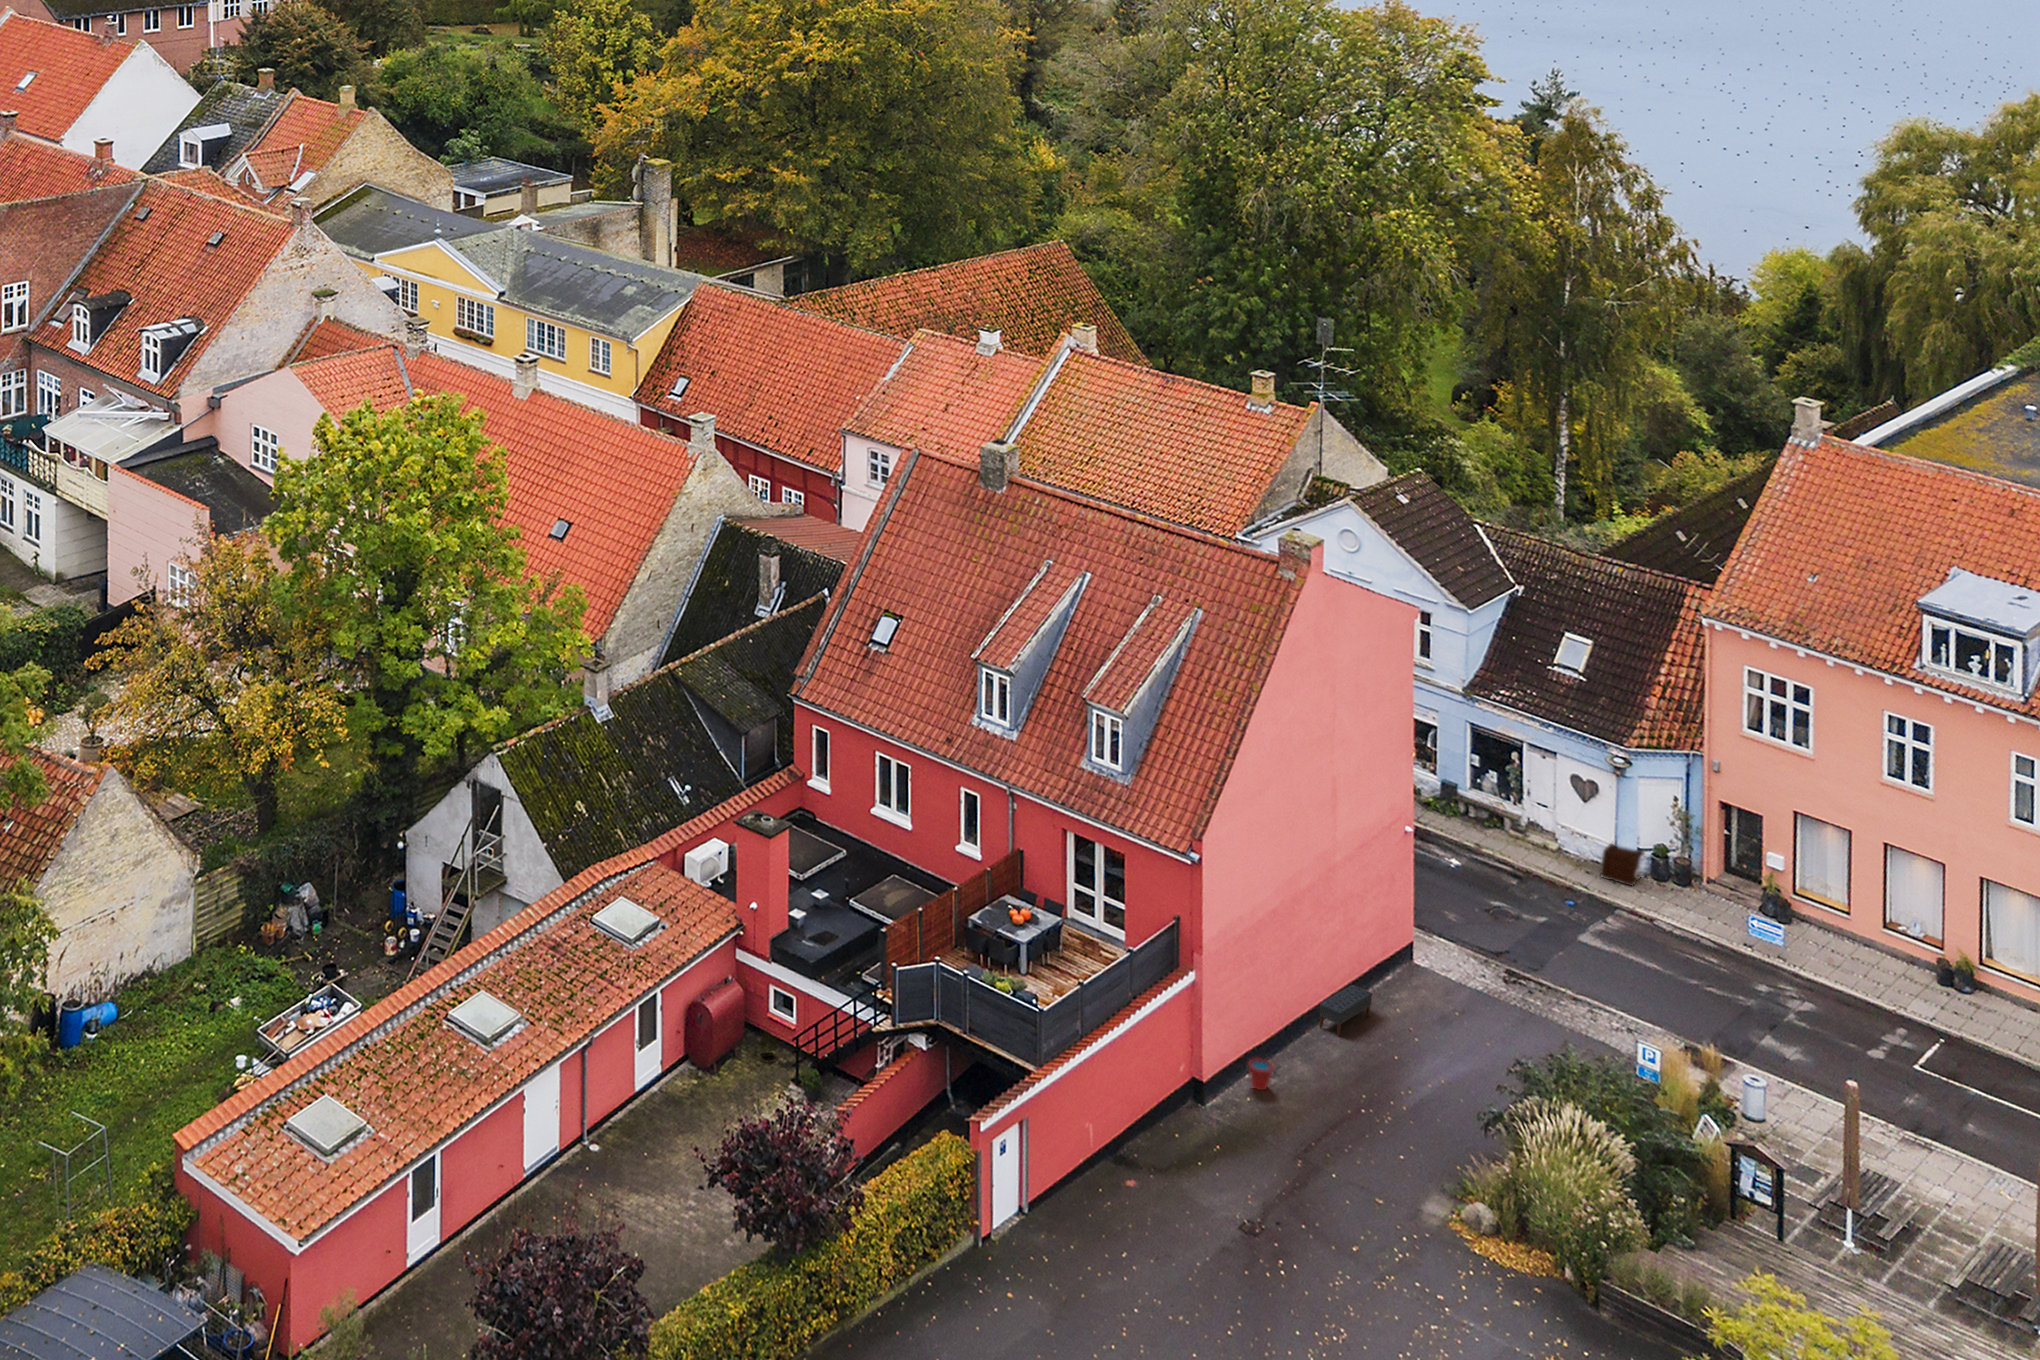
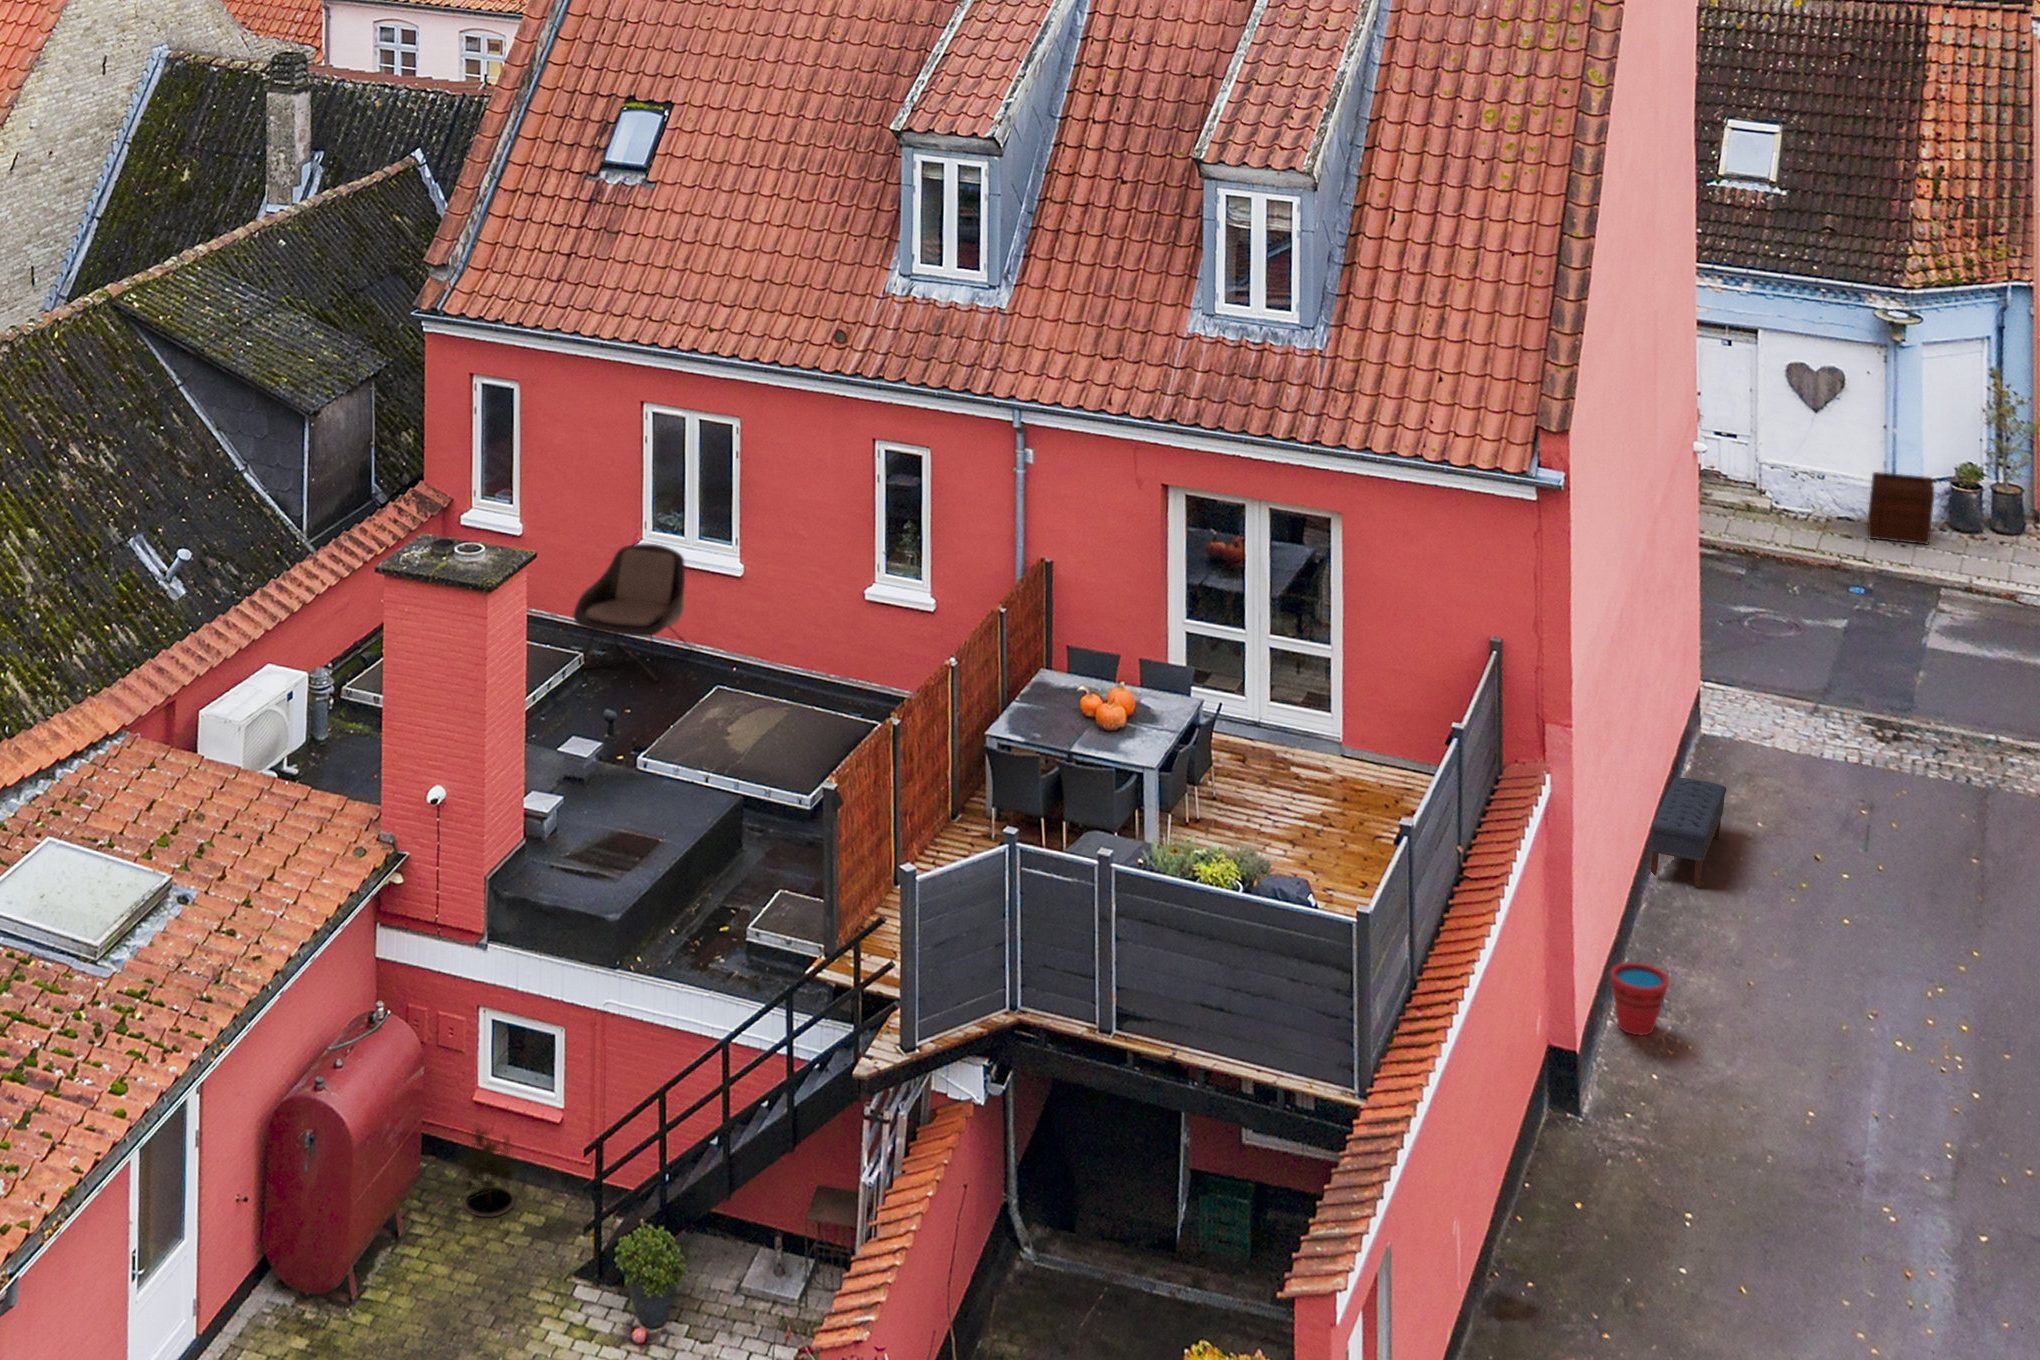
lounge chair: none [842,808,892,867] -> present [574,543,691,682]

